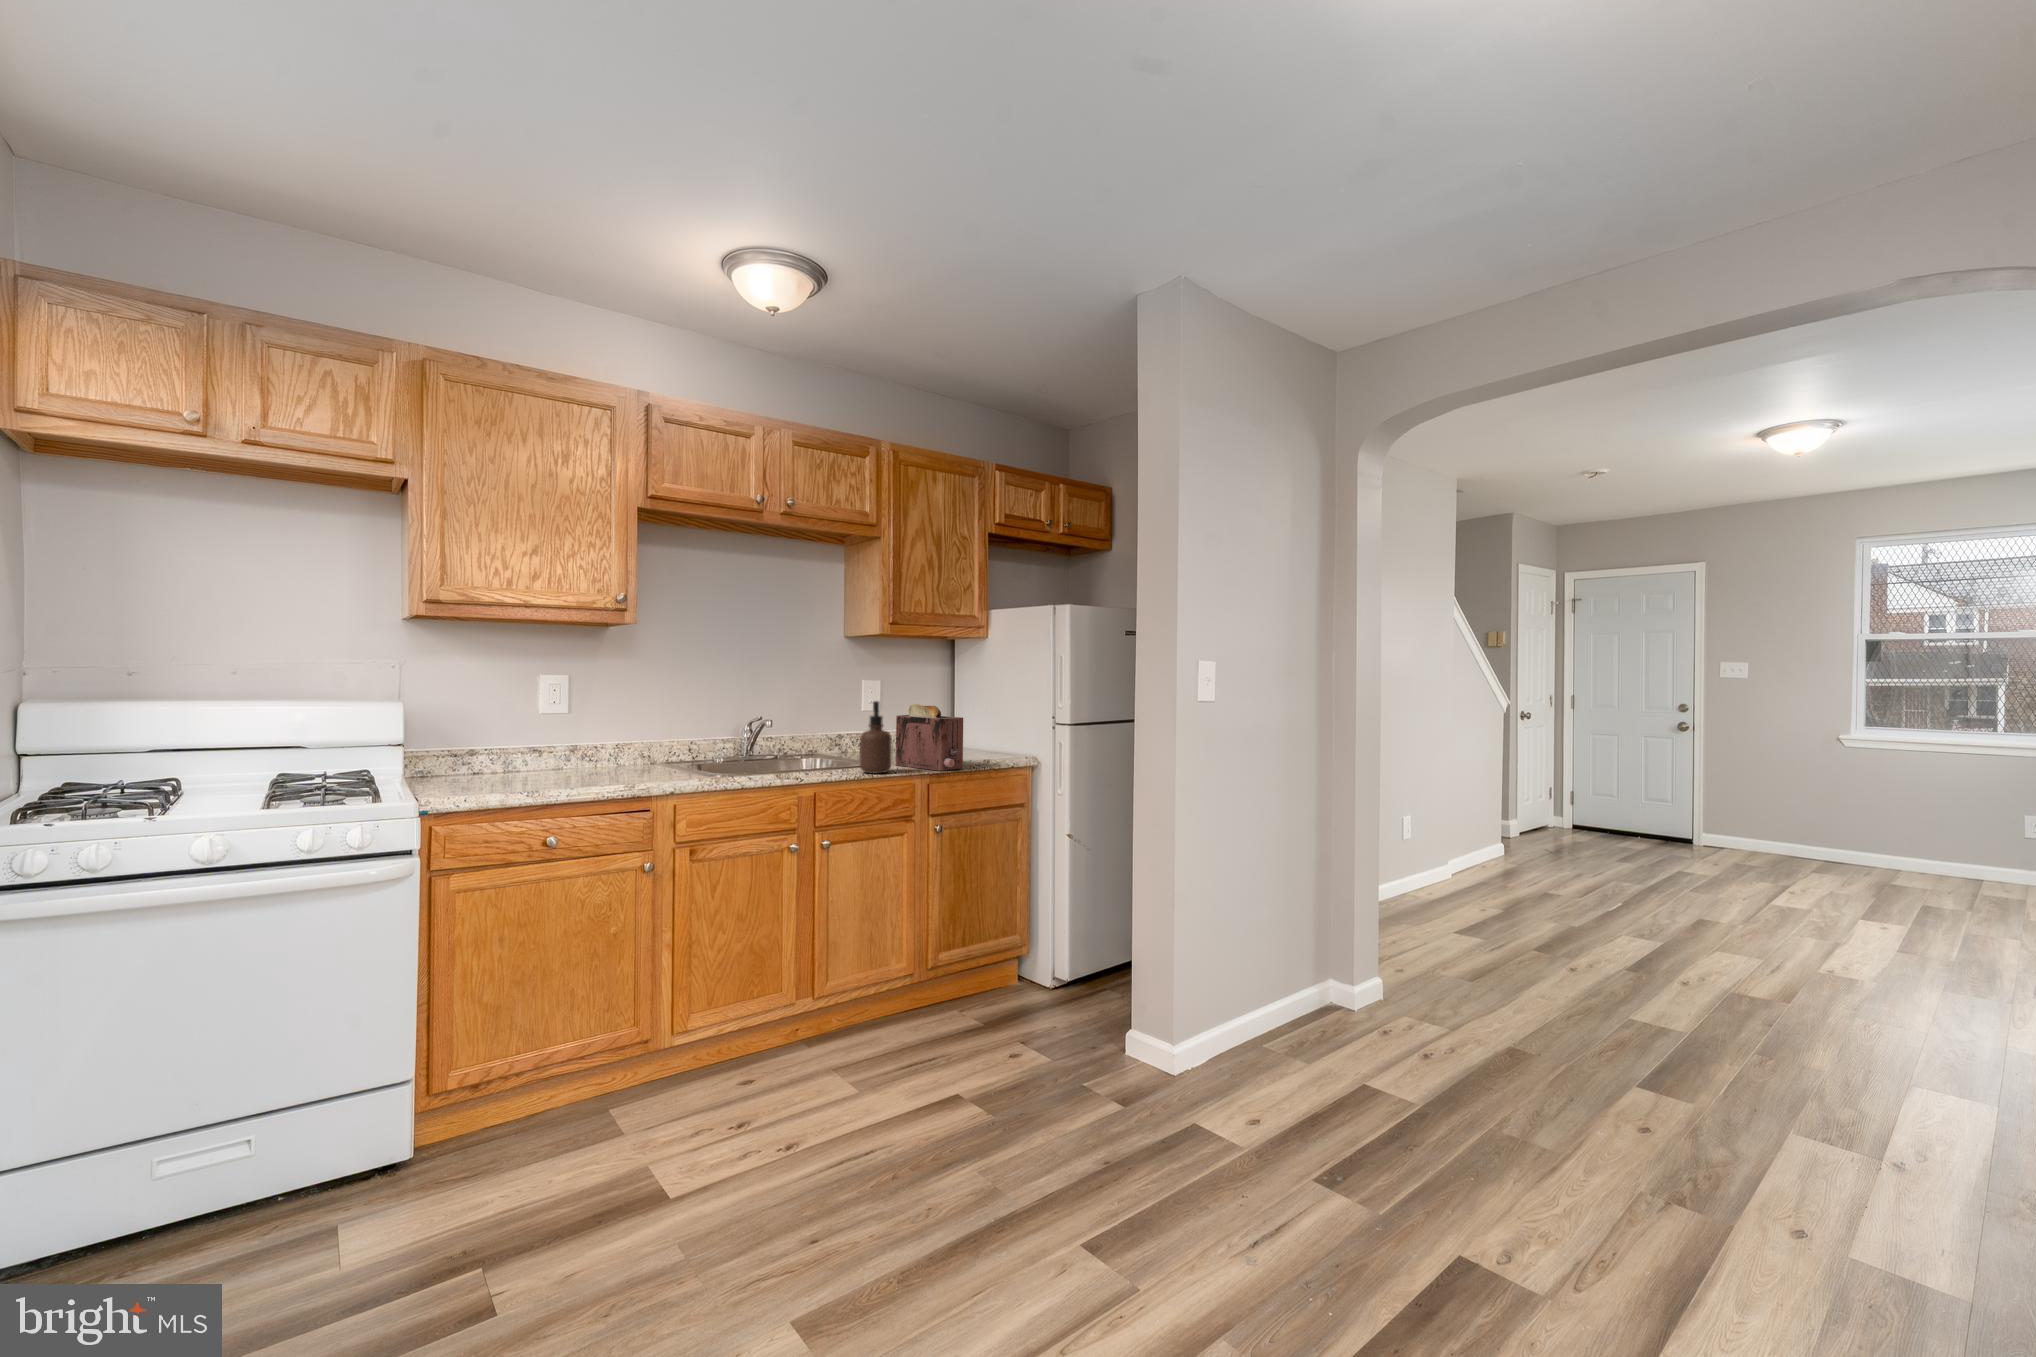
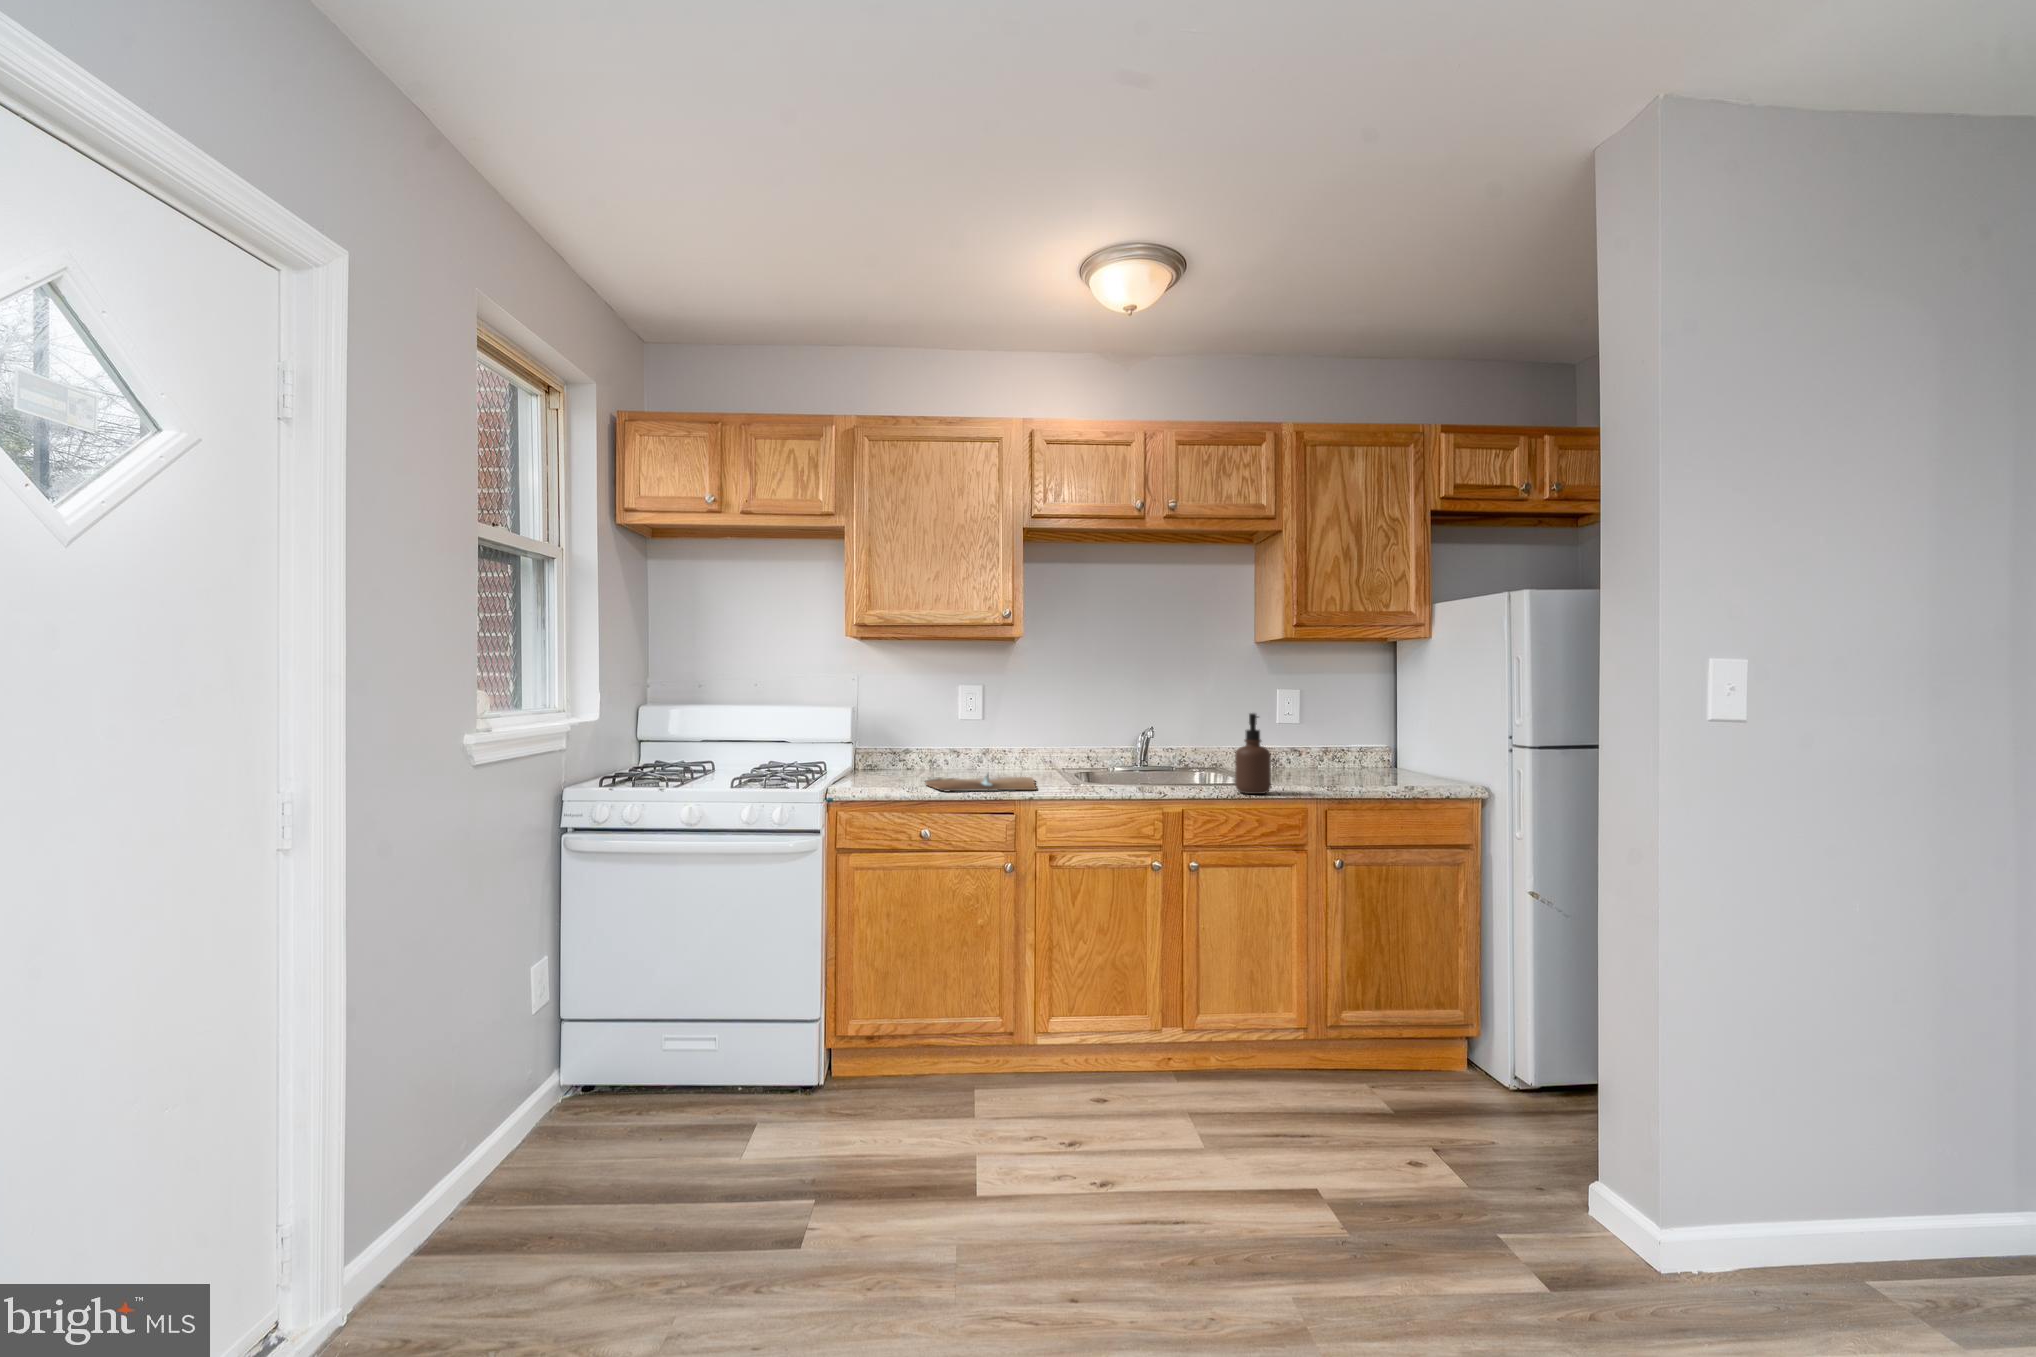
toaster: present [896,704,963,771] -> none [1291,718,1365,796]
cutting board: none [518,767,669,791] -> present [925,774,1036,792]

